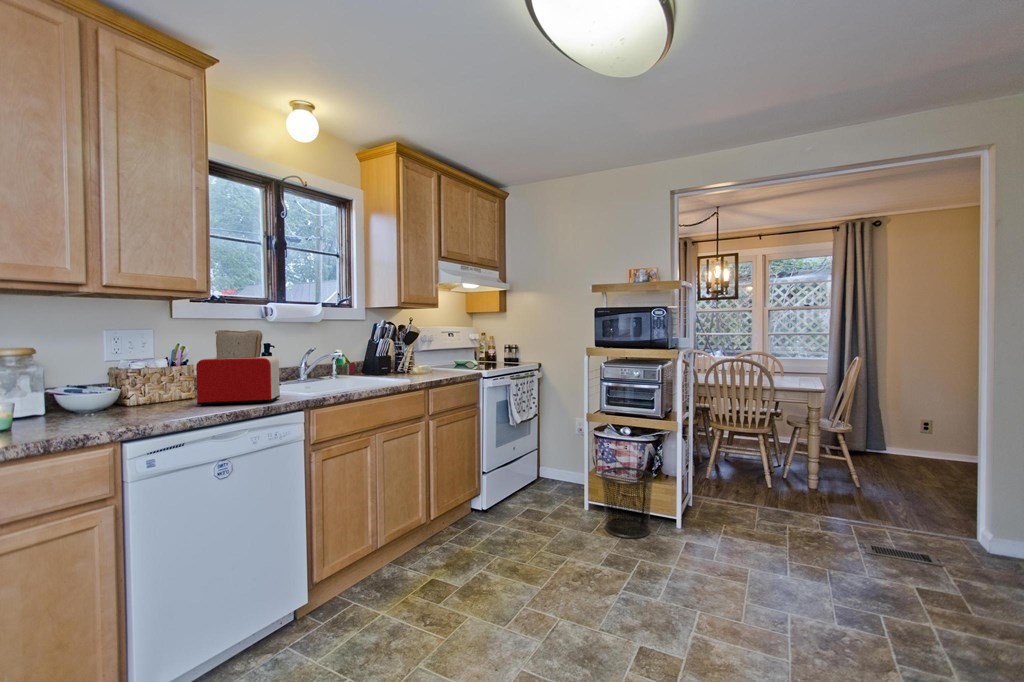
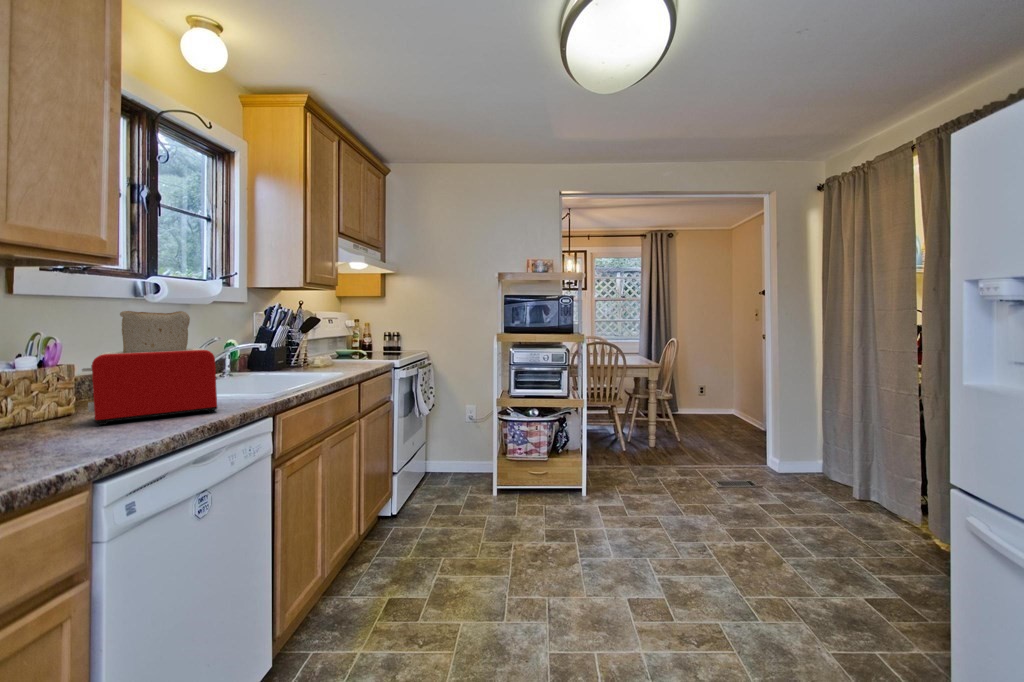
waste bin: present [601,467,654,538] -> none [519,446,568,512]

